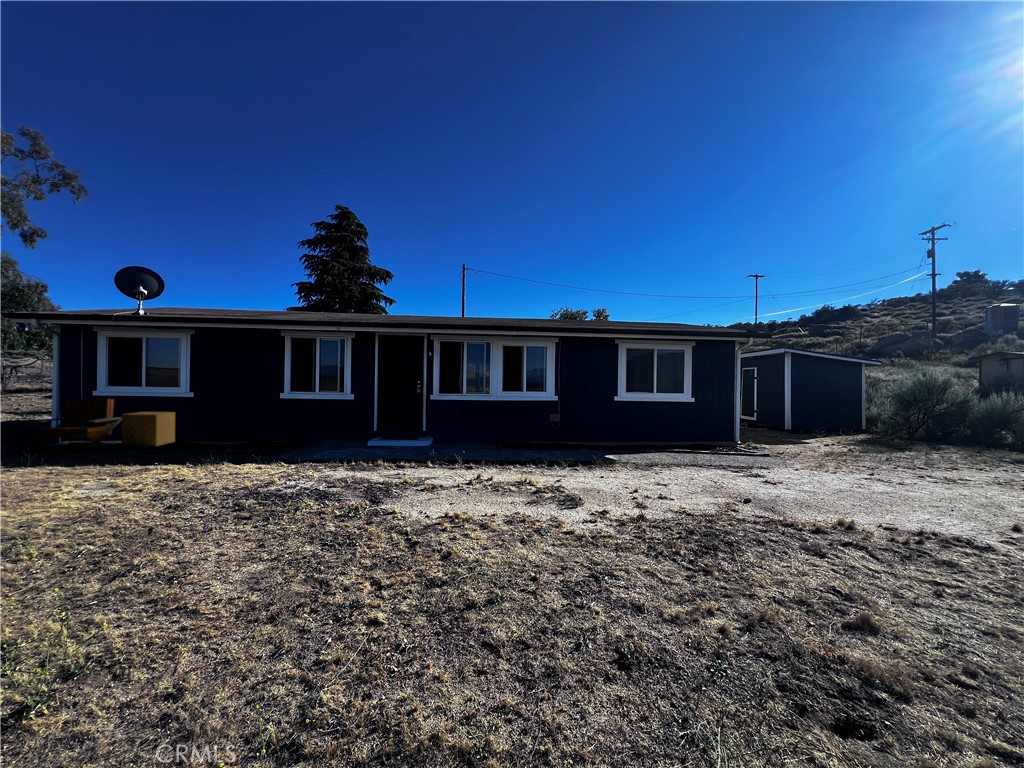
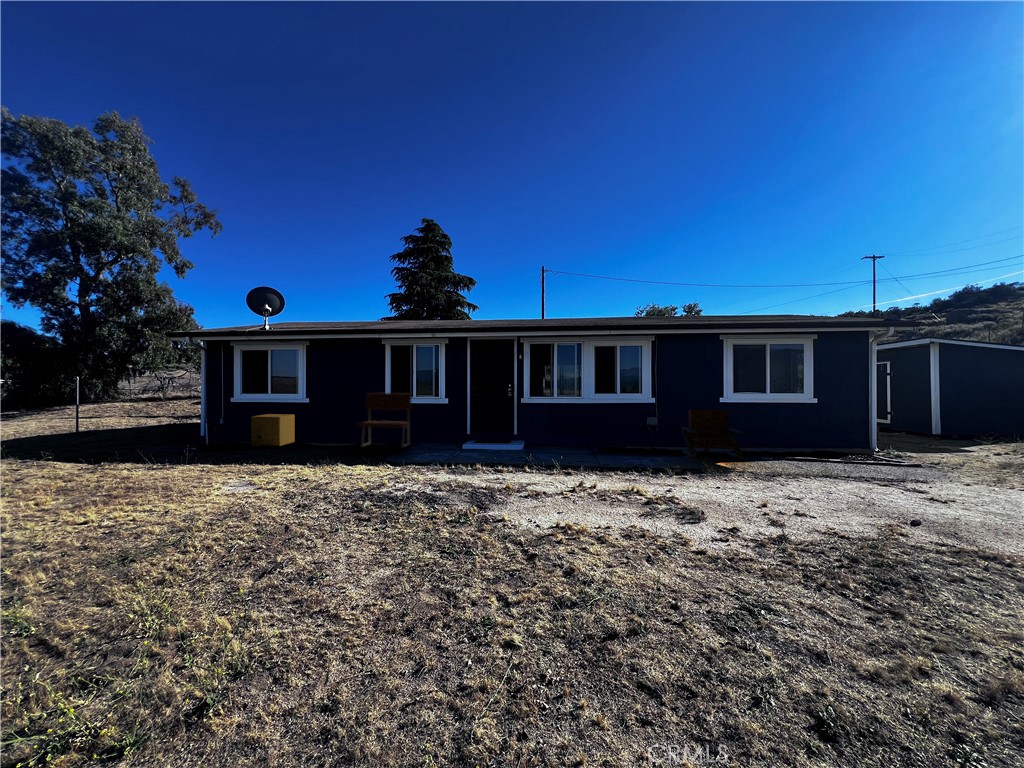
bench: none [246,389,309,447] -> present [356,393,411,448]
lounge chair: present [34,398,122,448] -> present [682,409,744,459]

